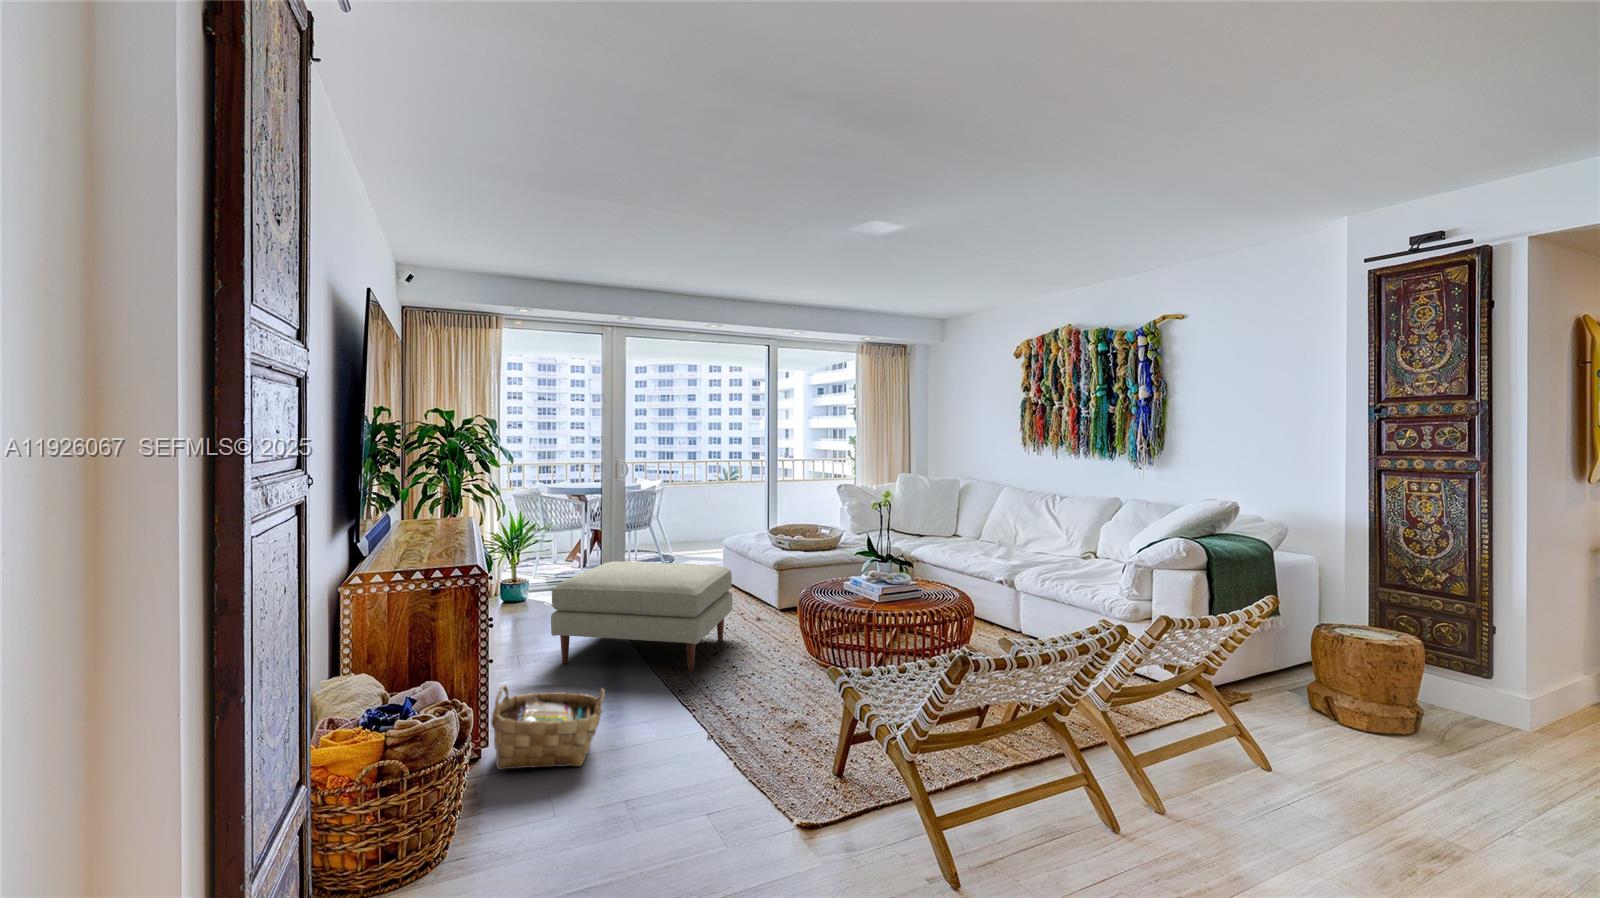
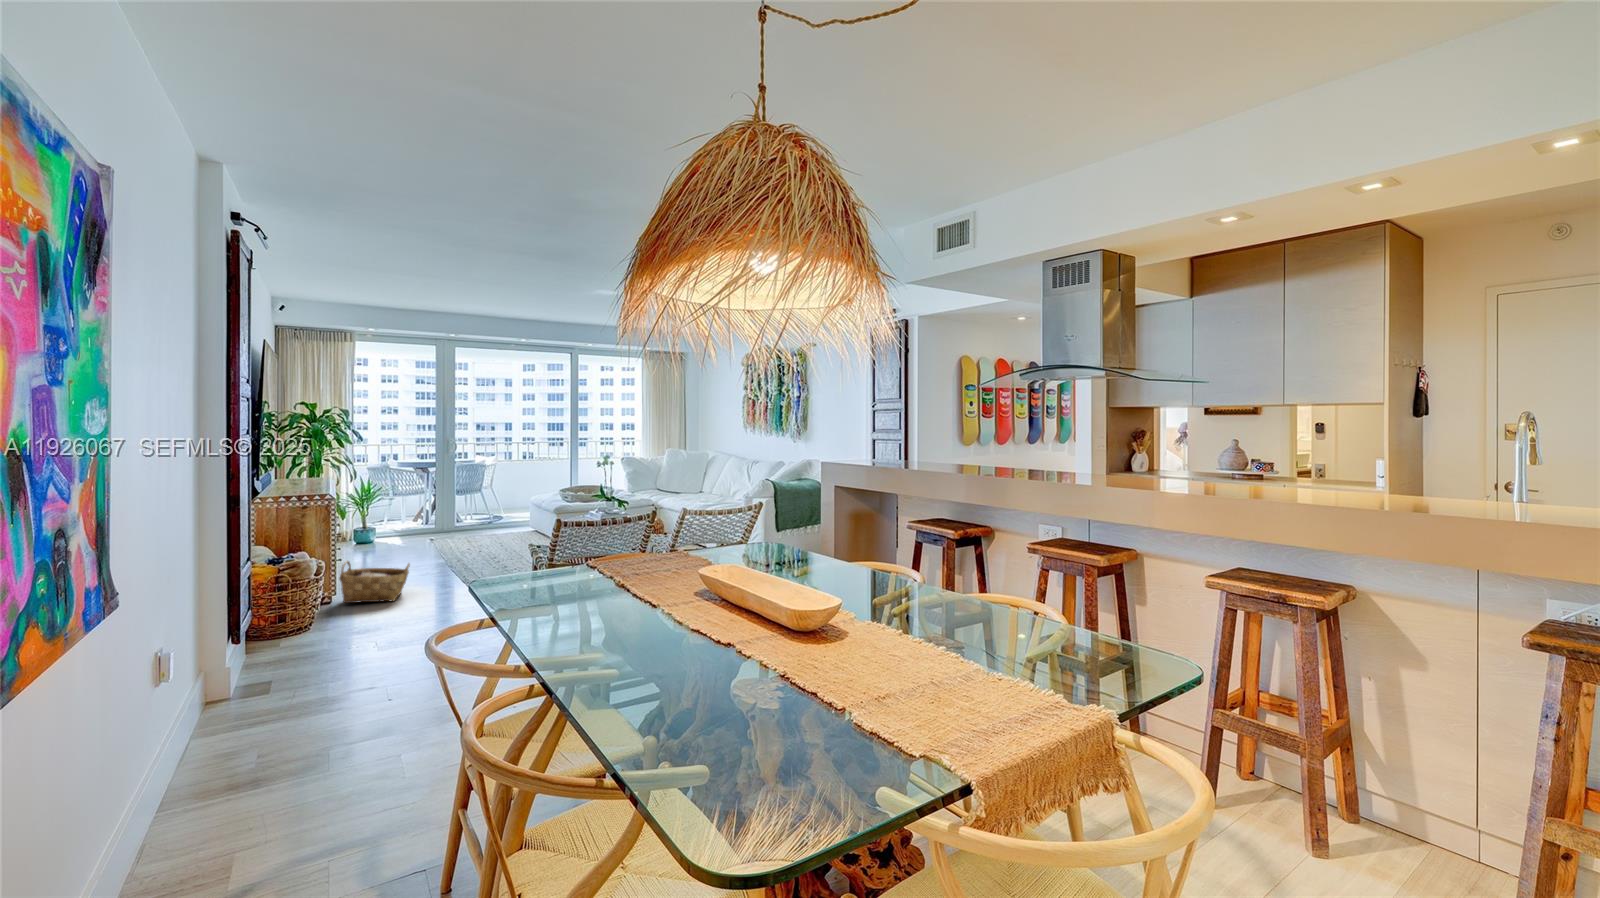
ottoman: present [551,561,732,672] -> none [386,506,518,567]

